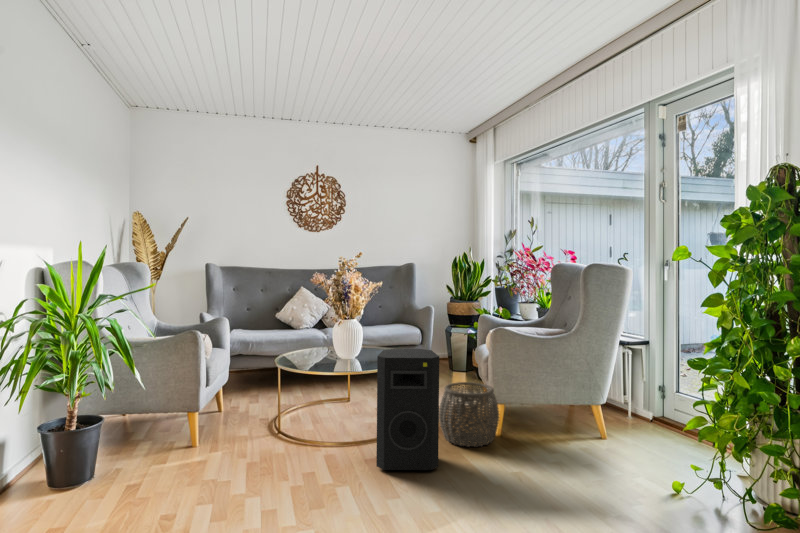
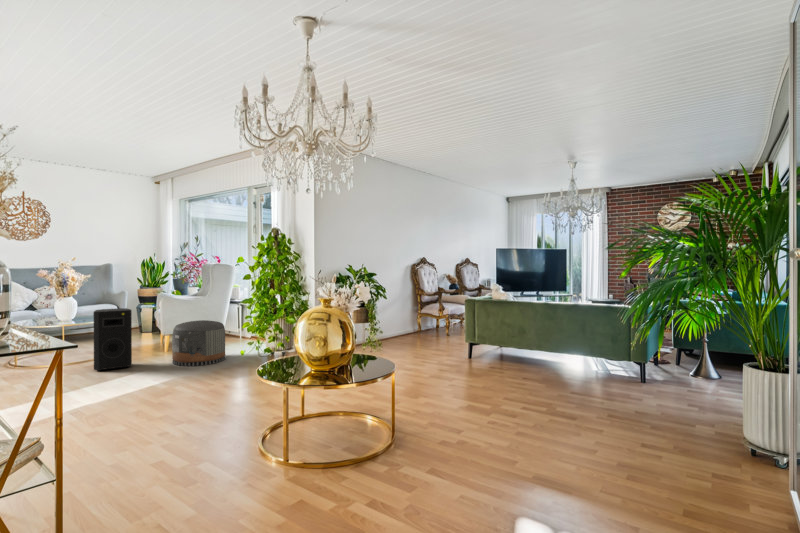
woven basket: present [439,382,499,447] -> none [132,327,169,359]
pouf: none [511,387,623,502] -> present [172,320,225,366]

